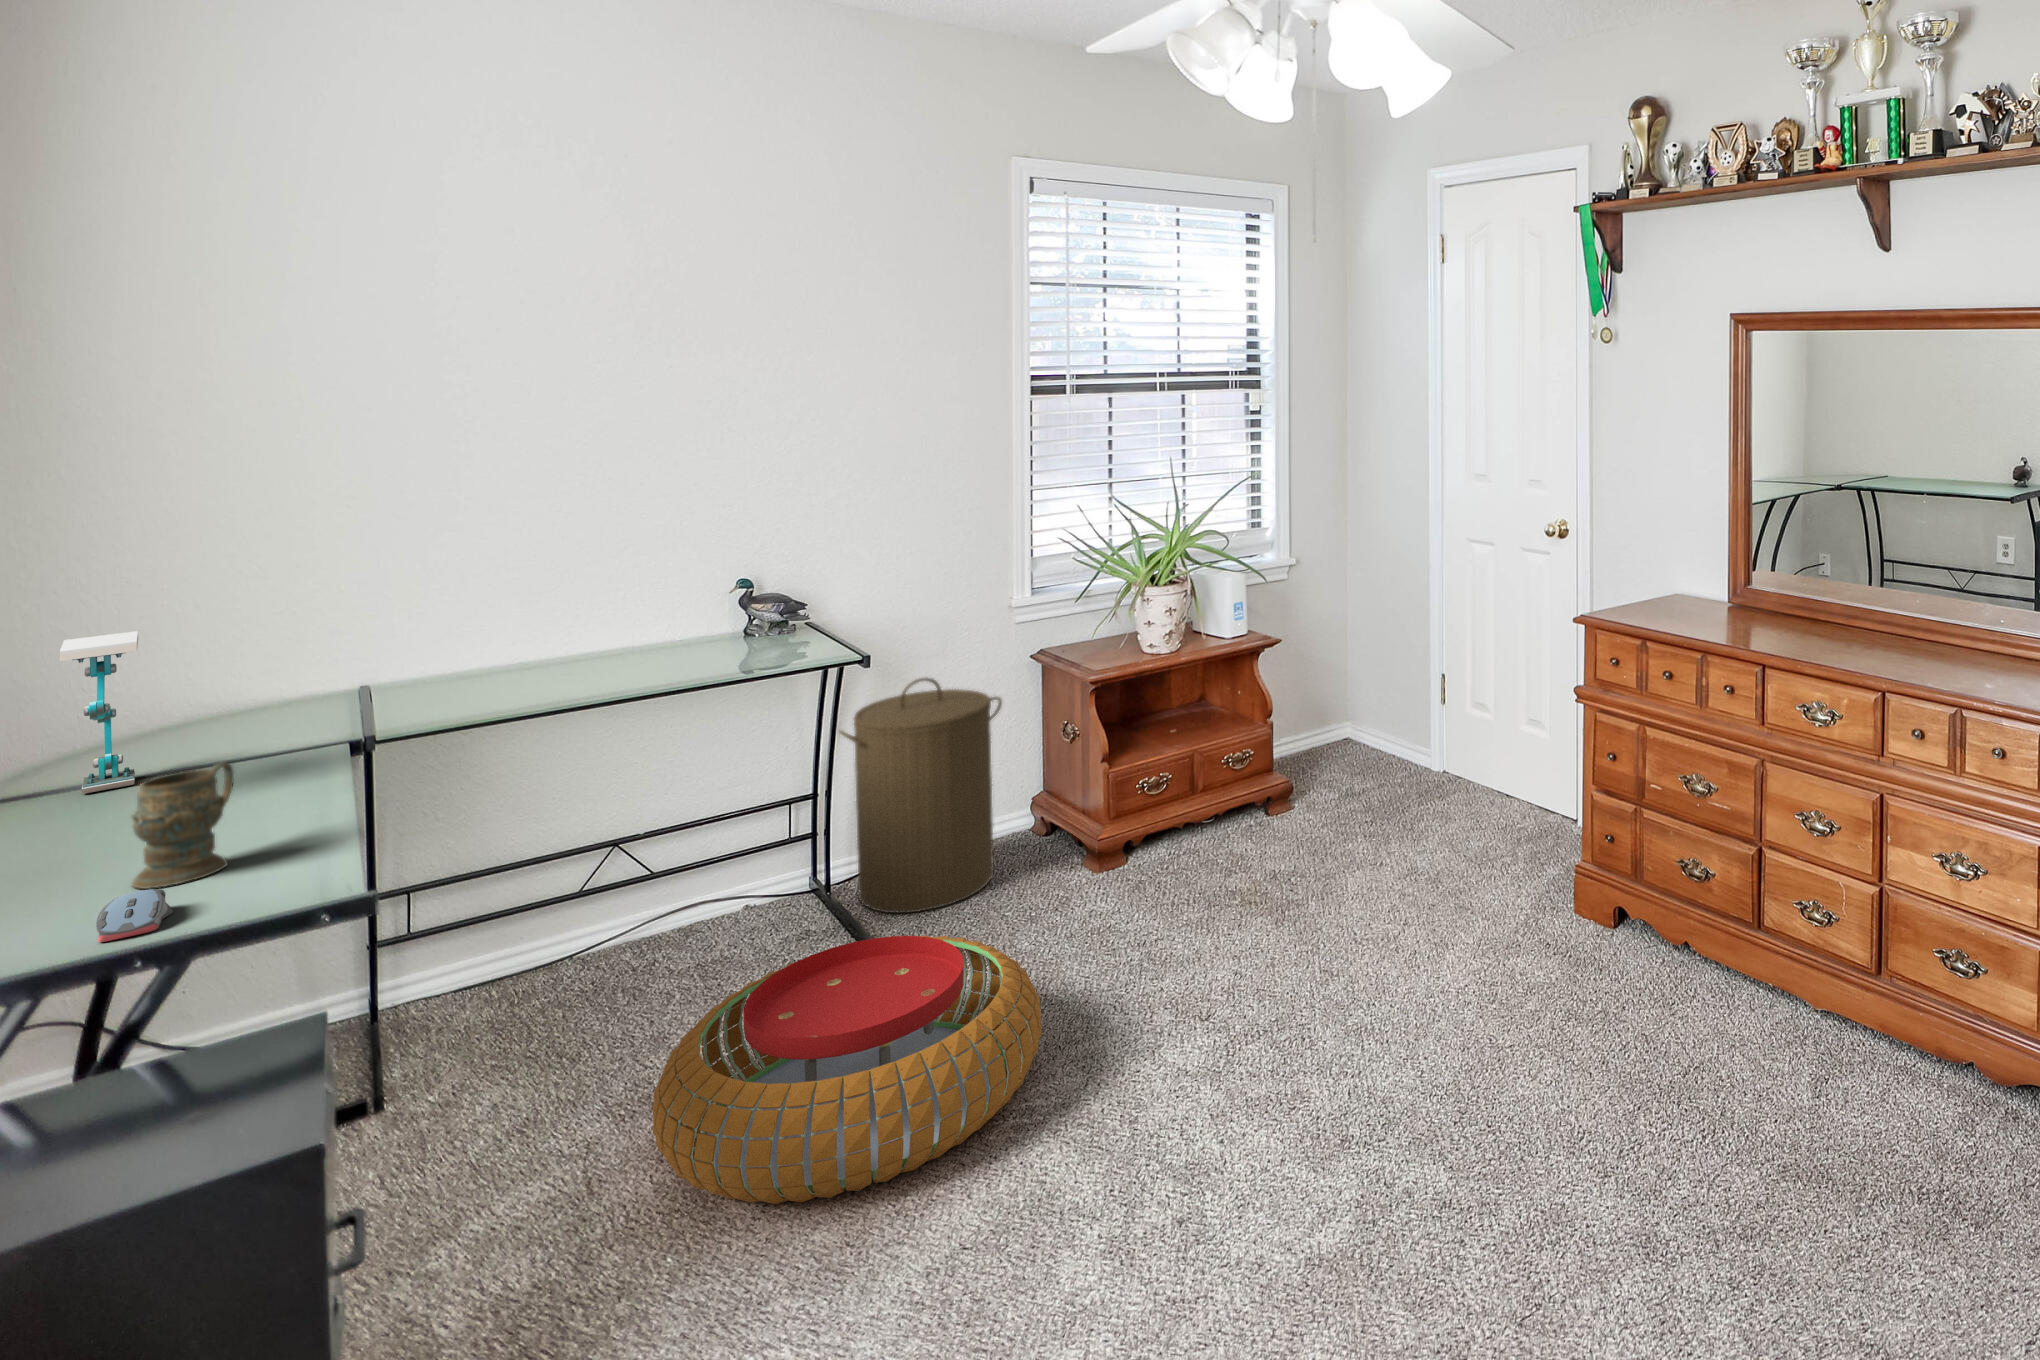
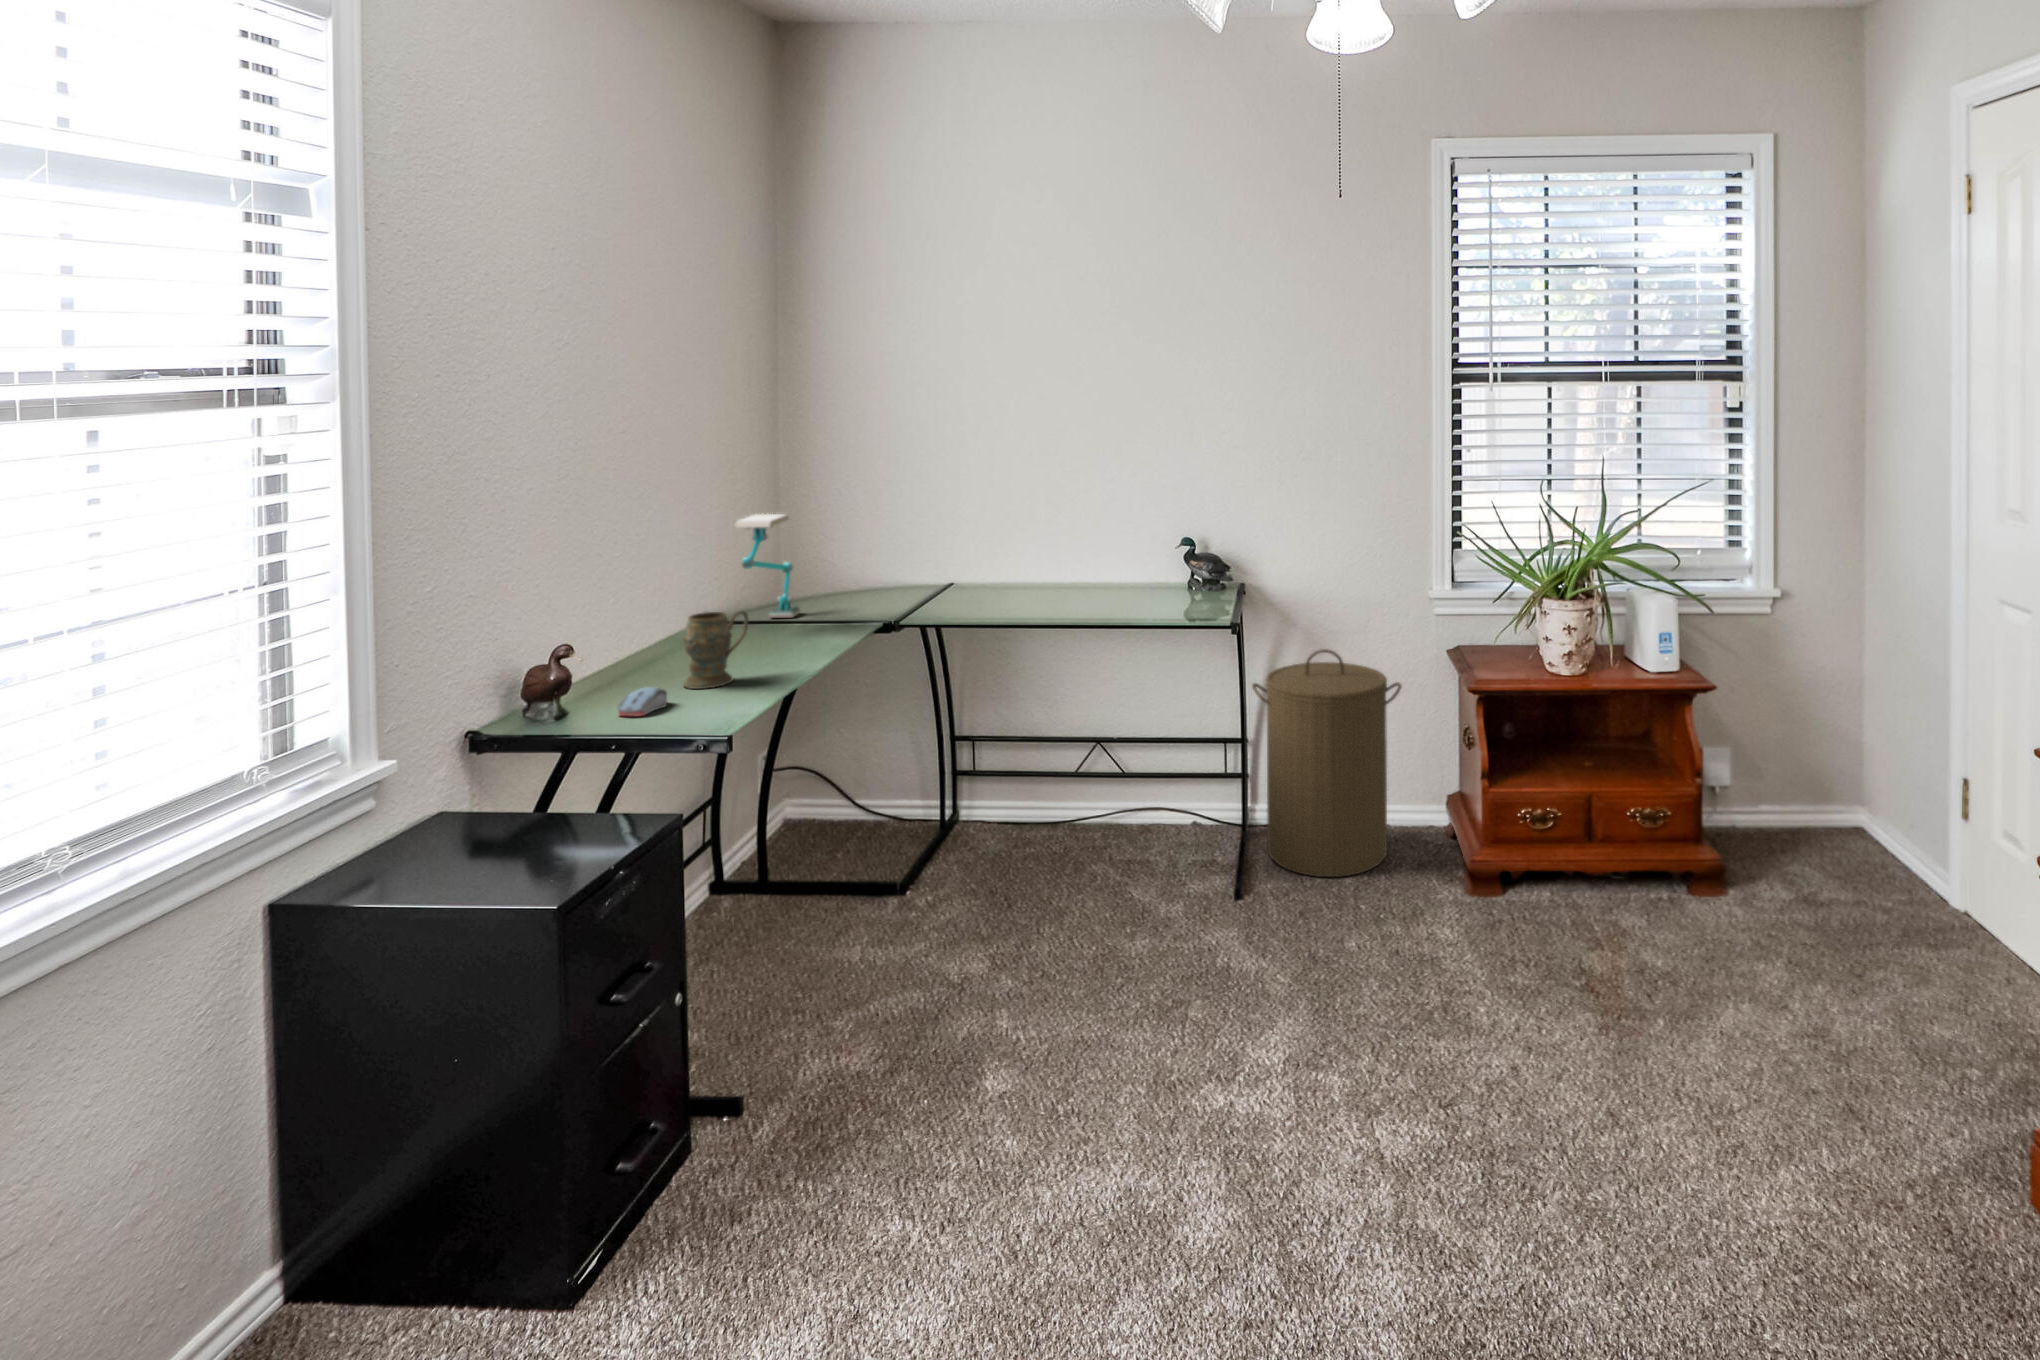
pouf: present [652,935,1042,1204] -> none [958,881,1286,1124]

